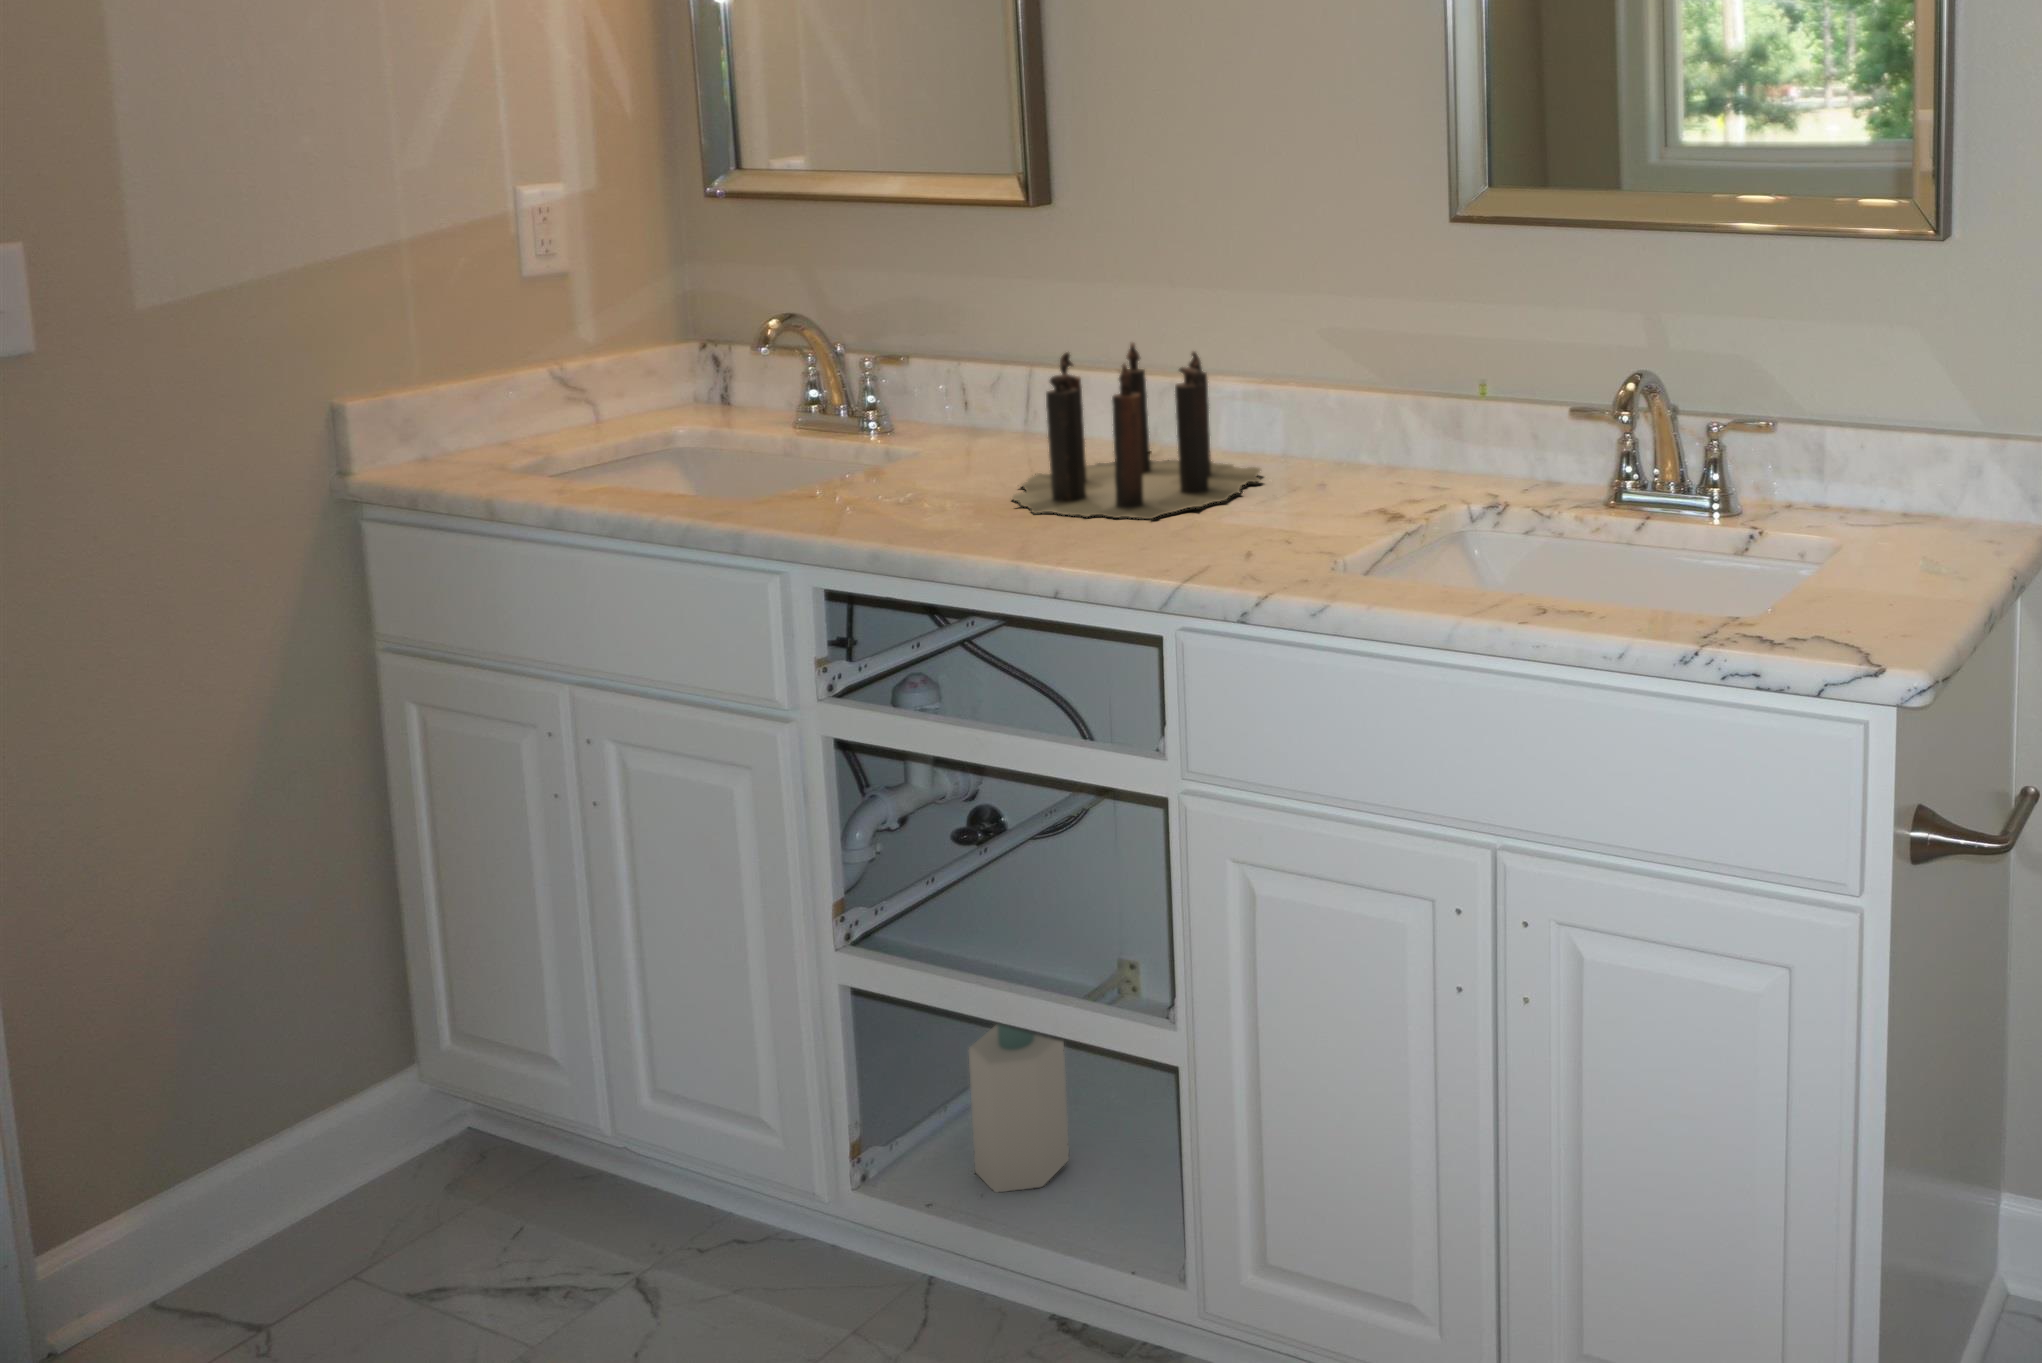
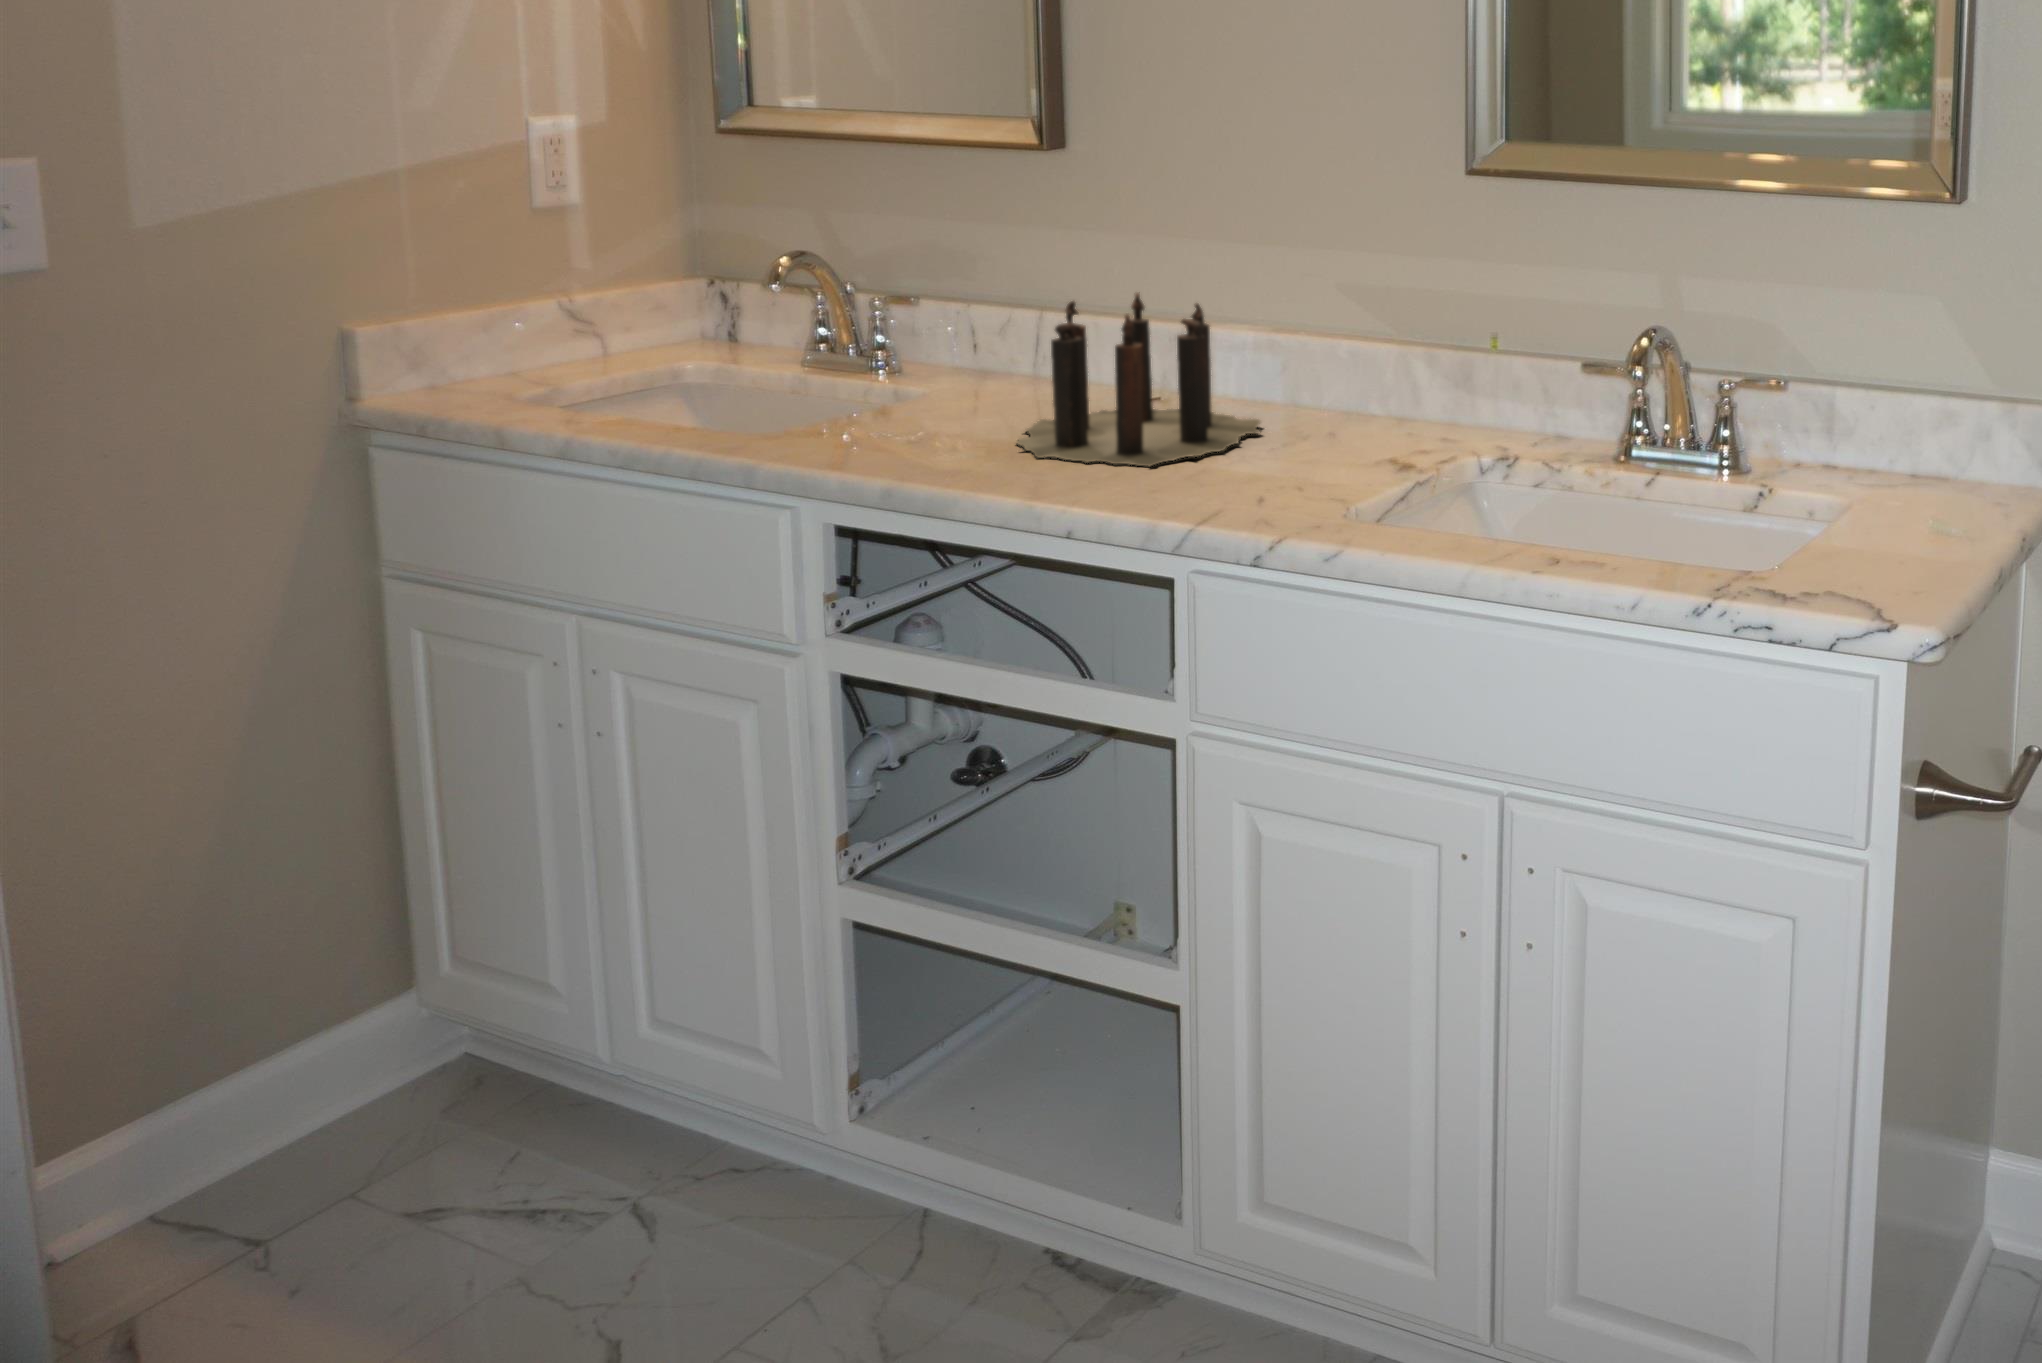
soap bottle: present [969,1025,1069,1192] -> none [965,911,1061,1116]

